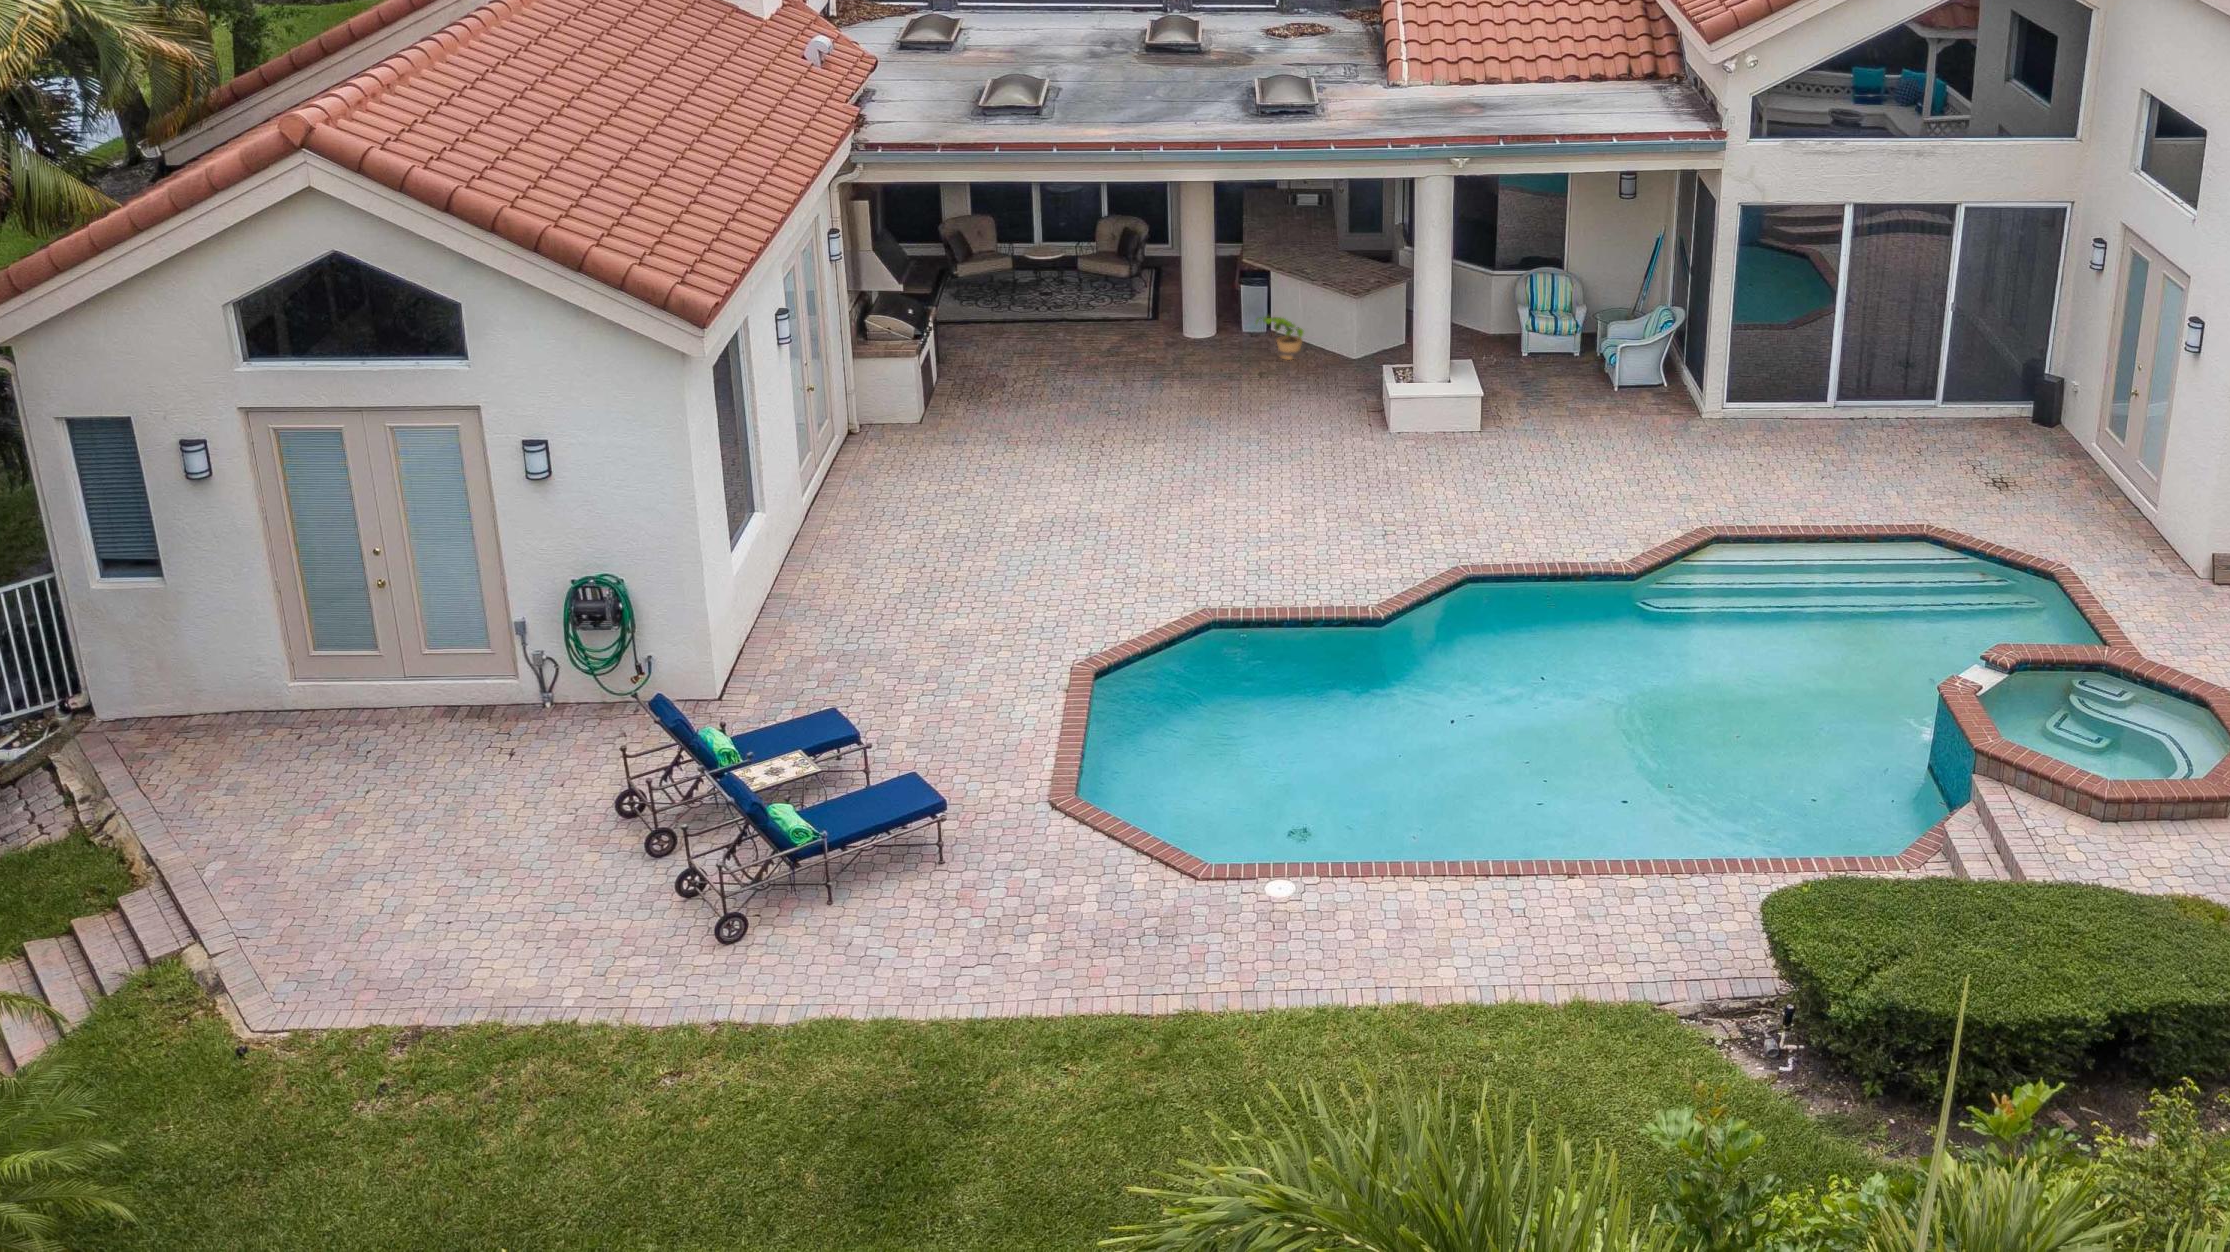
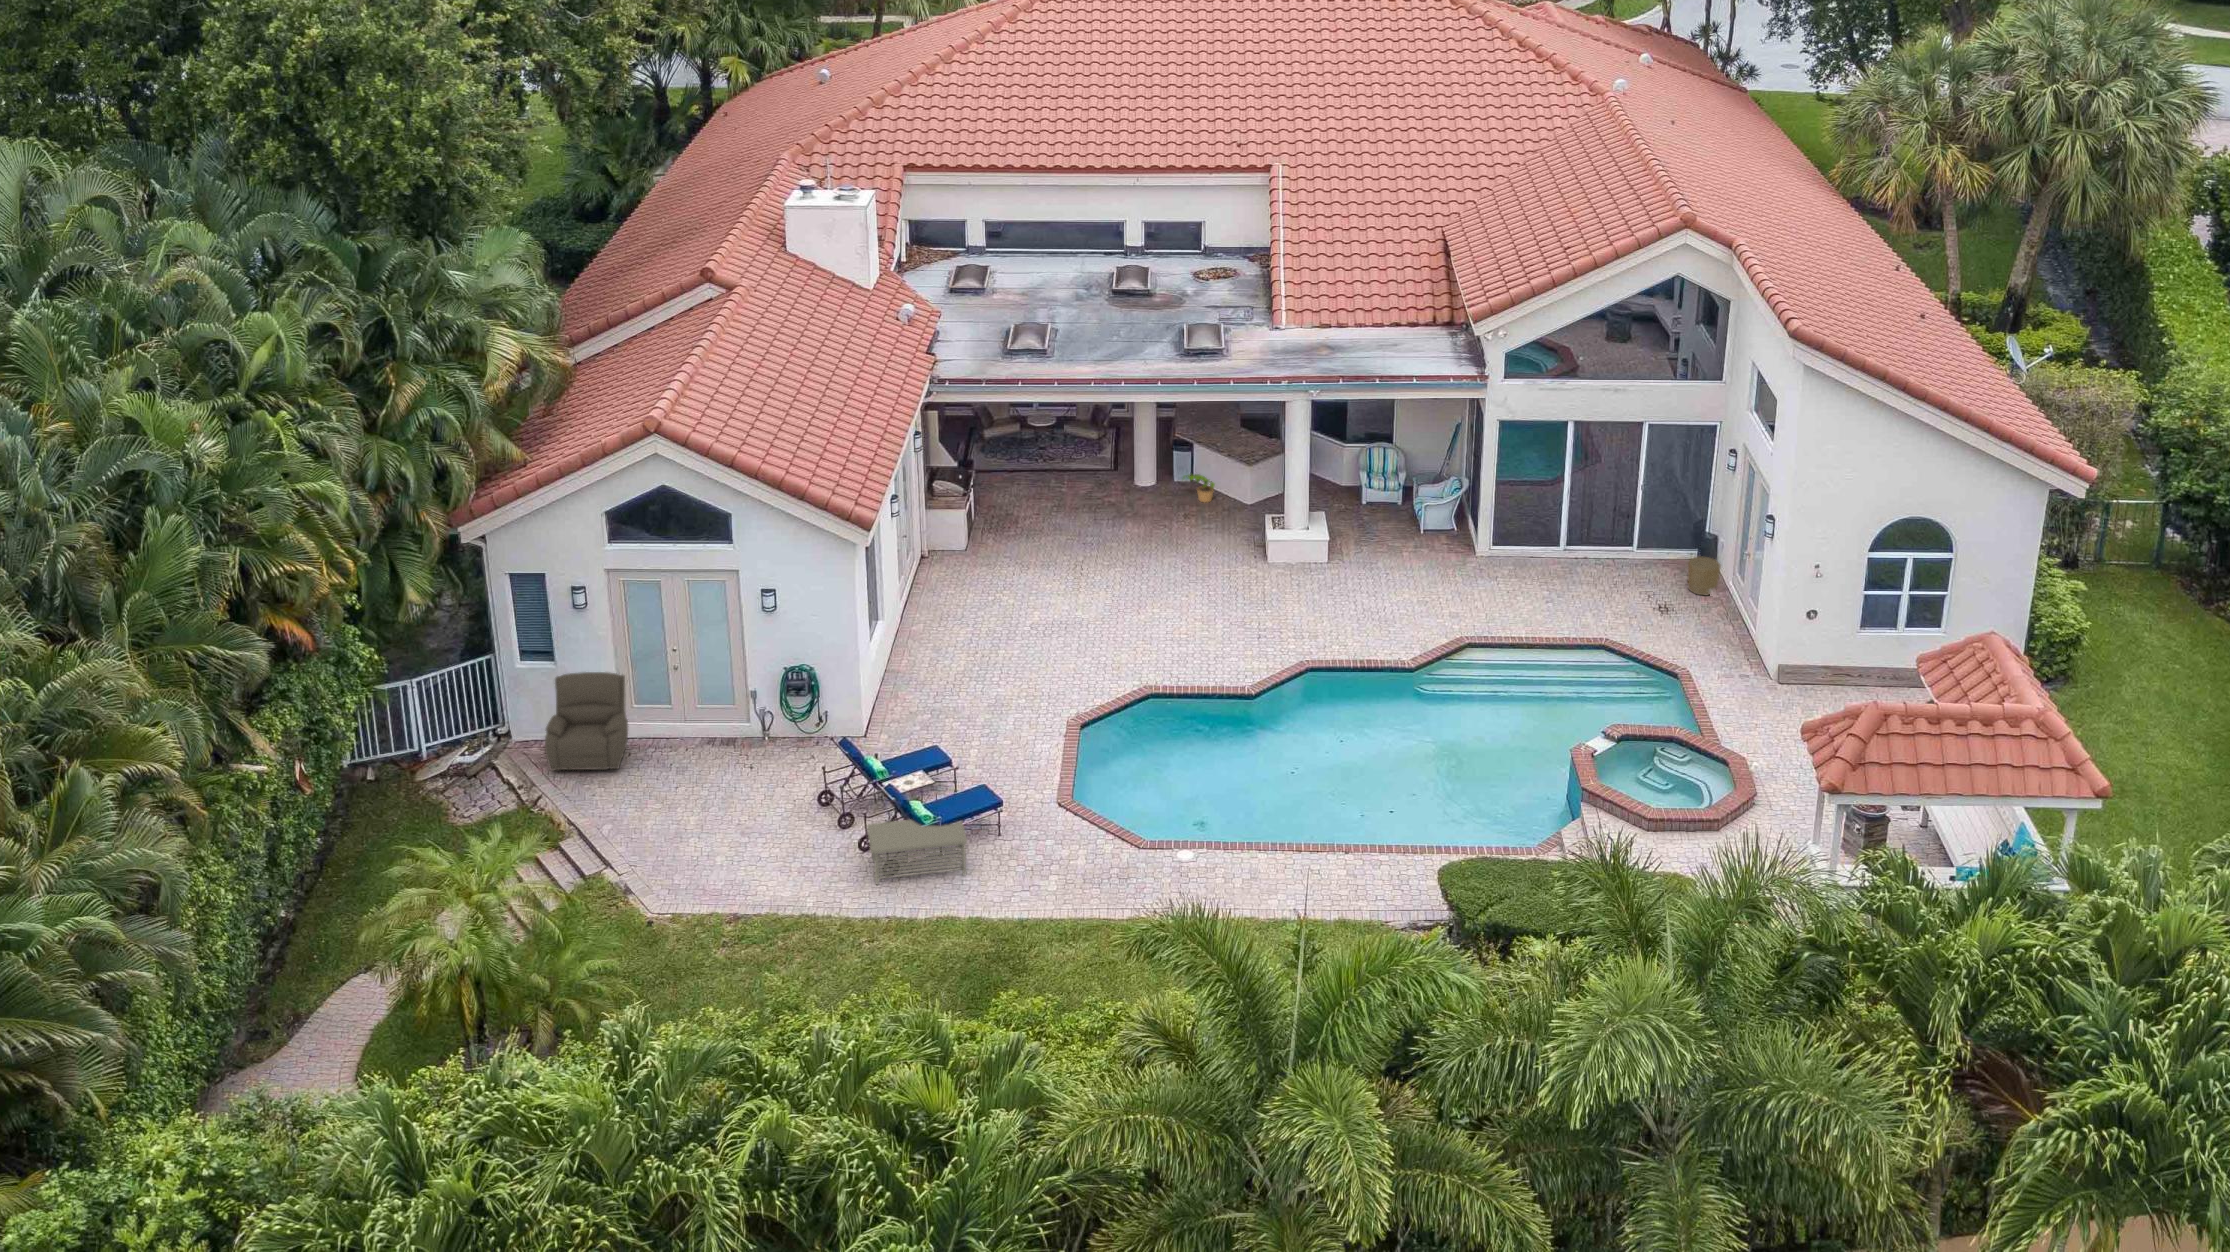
woven basket: none [2027,410,2079,468] -> present [1688,557,1721,595]
chair: none [124,596,295,772] -> present [545,672,628,771]
storage bench: none [689,825,876,961] -> present [867,820,967,885]

